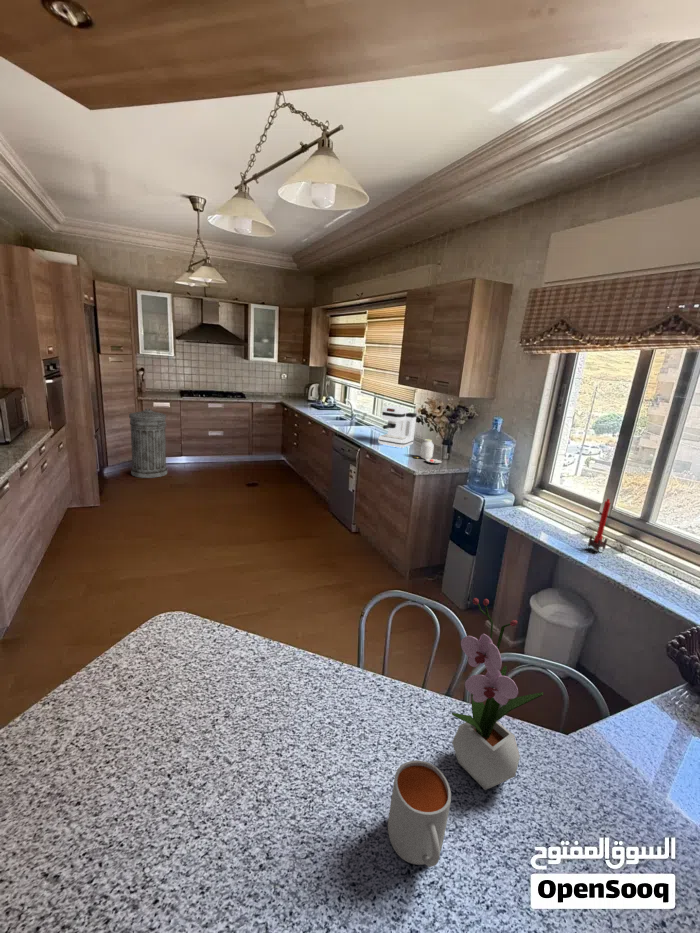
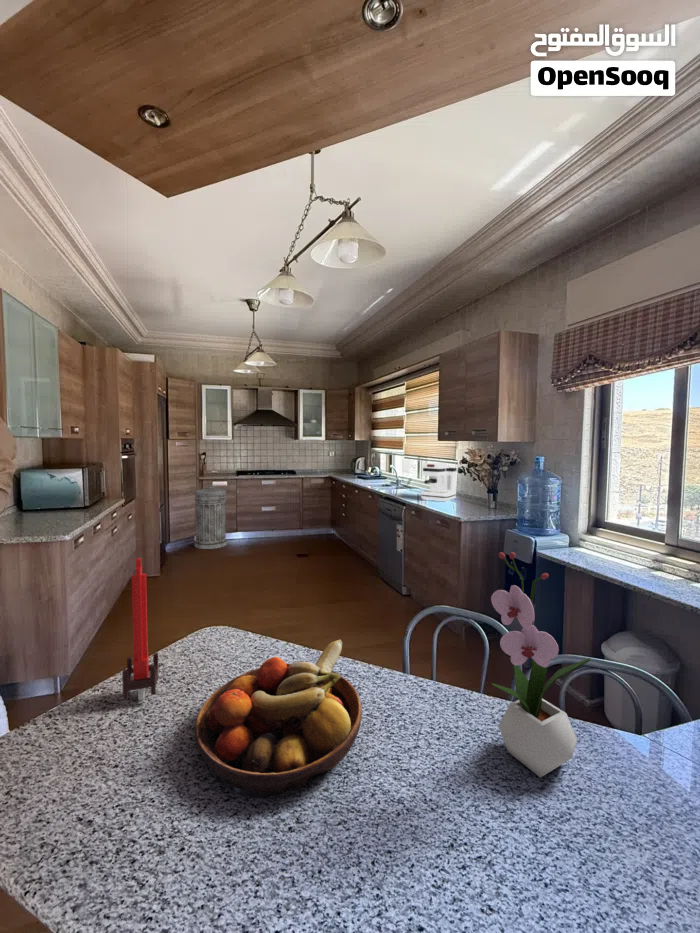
jar: present [415,439,441,463] -> none [456,490,486,512]
candle: present [588,499,610,551] -> present [122,558,159,700]
fruit bowl: none [159,653,327,835] -> present [194,639,362,798]
mug: present [388,761,451,867] -> none [428,725,492,839]

